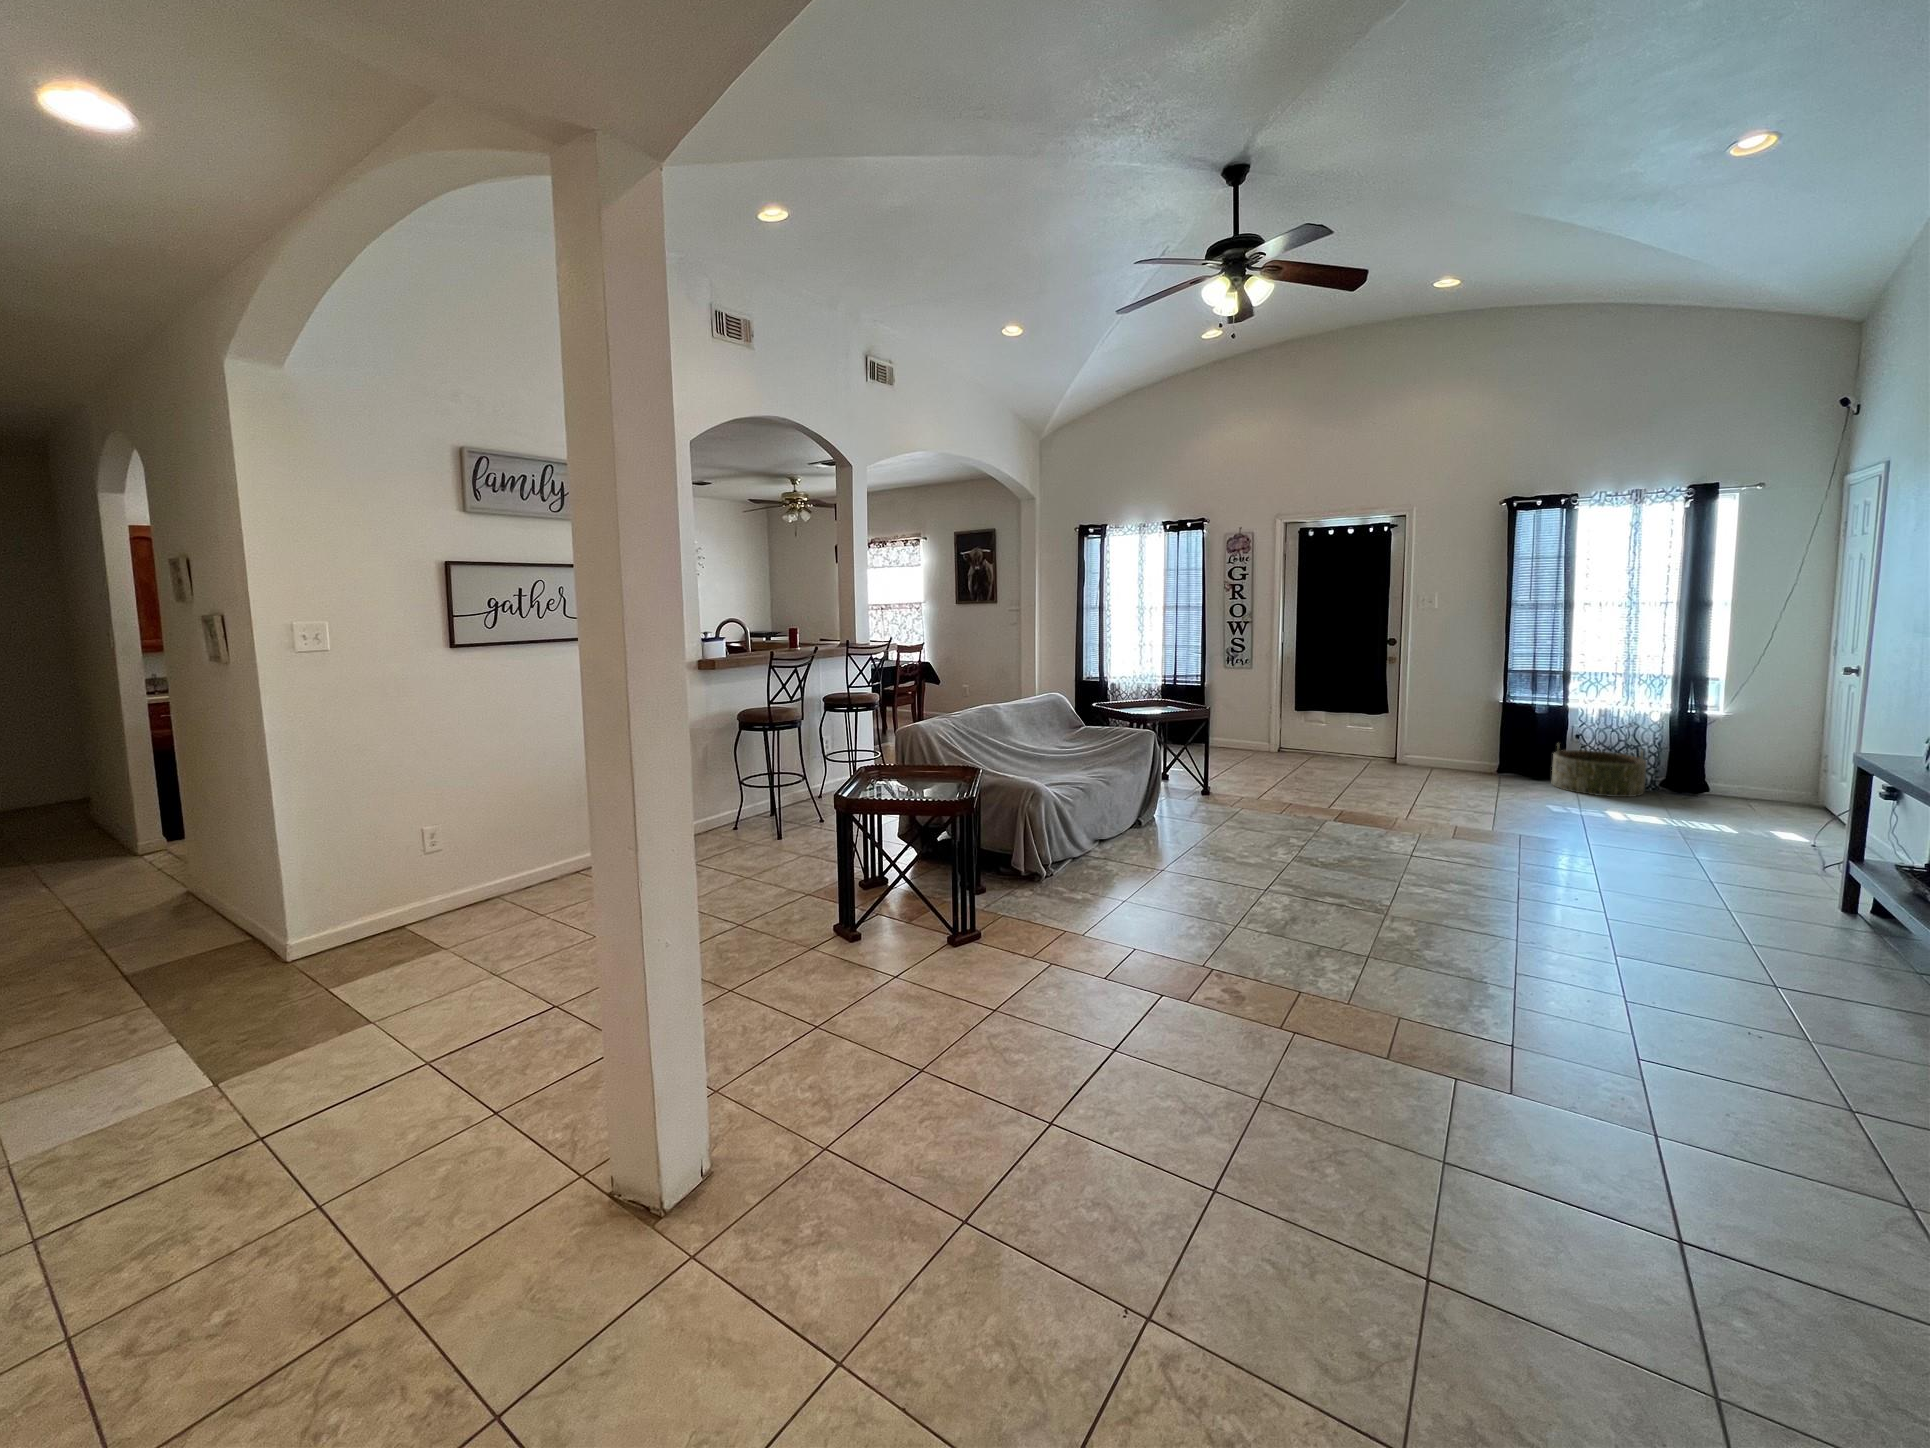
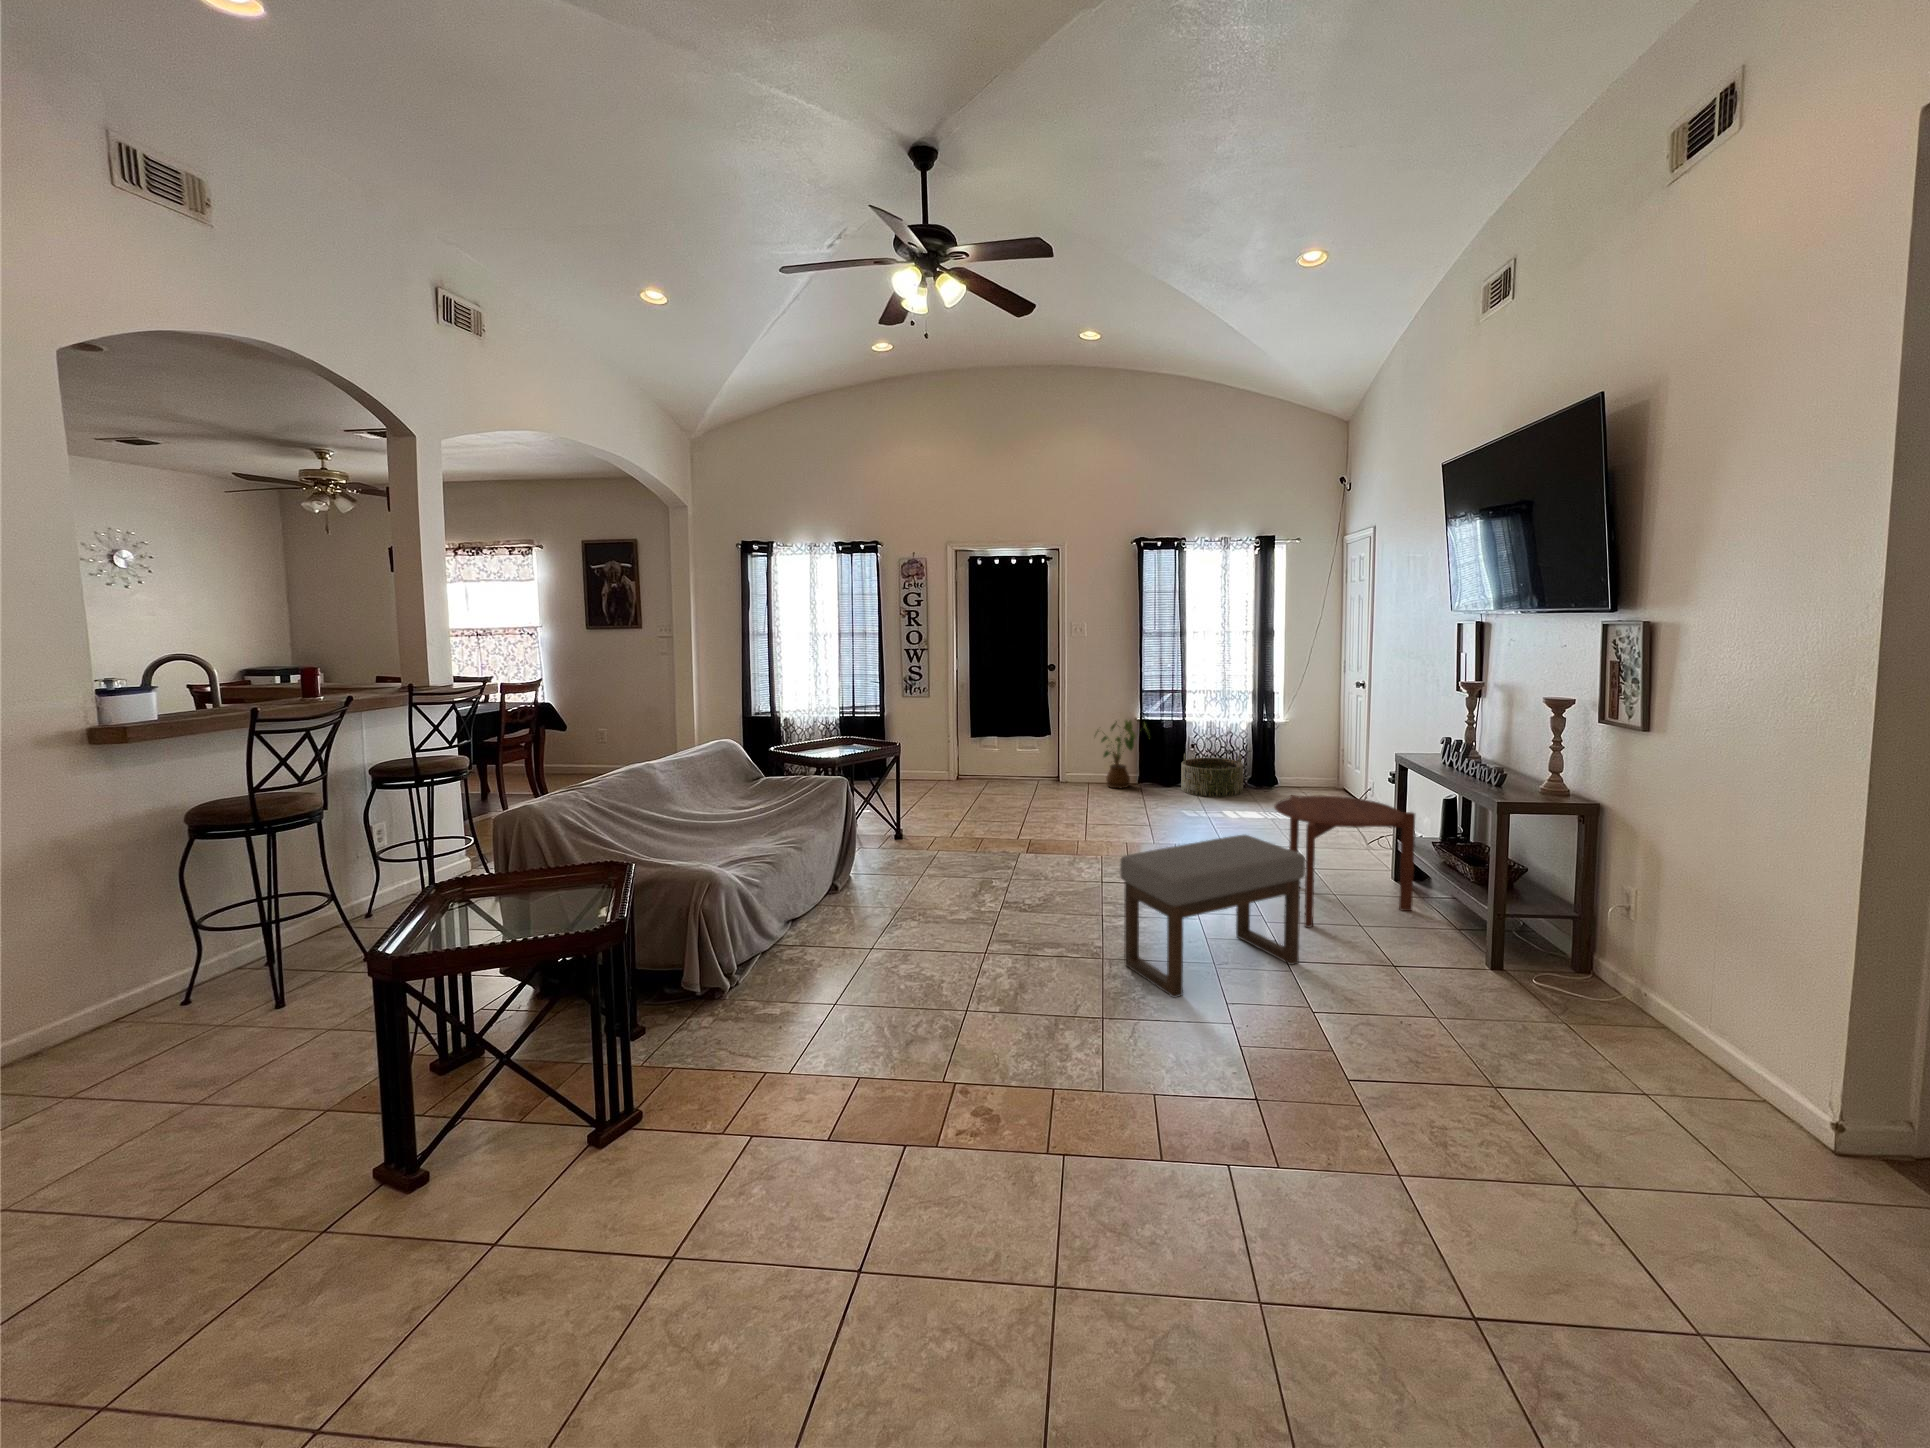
house plant: none [1437,700,1511,775] -> present [1096,720,1149,788]
side table: none [1643,789,1876,947] -> present [1274,795,1415,928]
ottoman: none [1415,818,1660,964] -> present [1120,835,1305,998]

